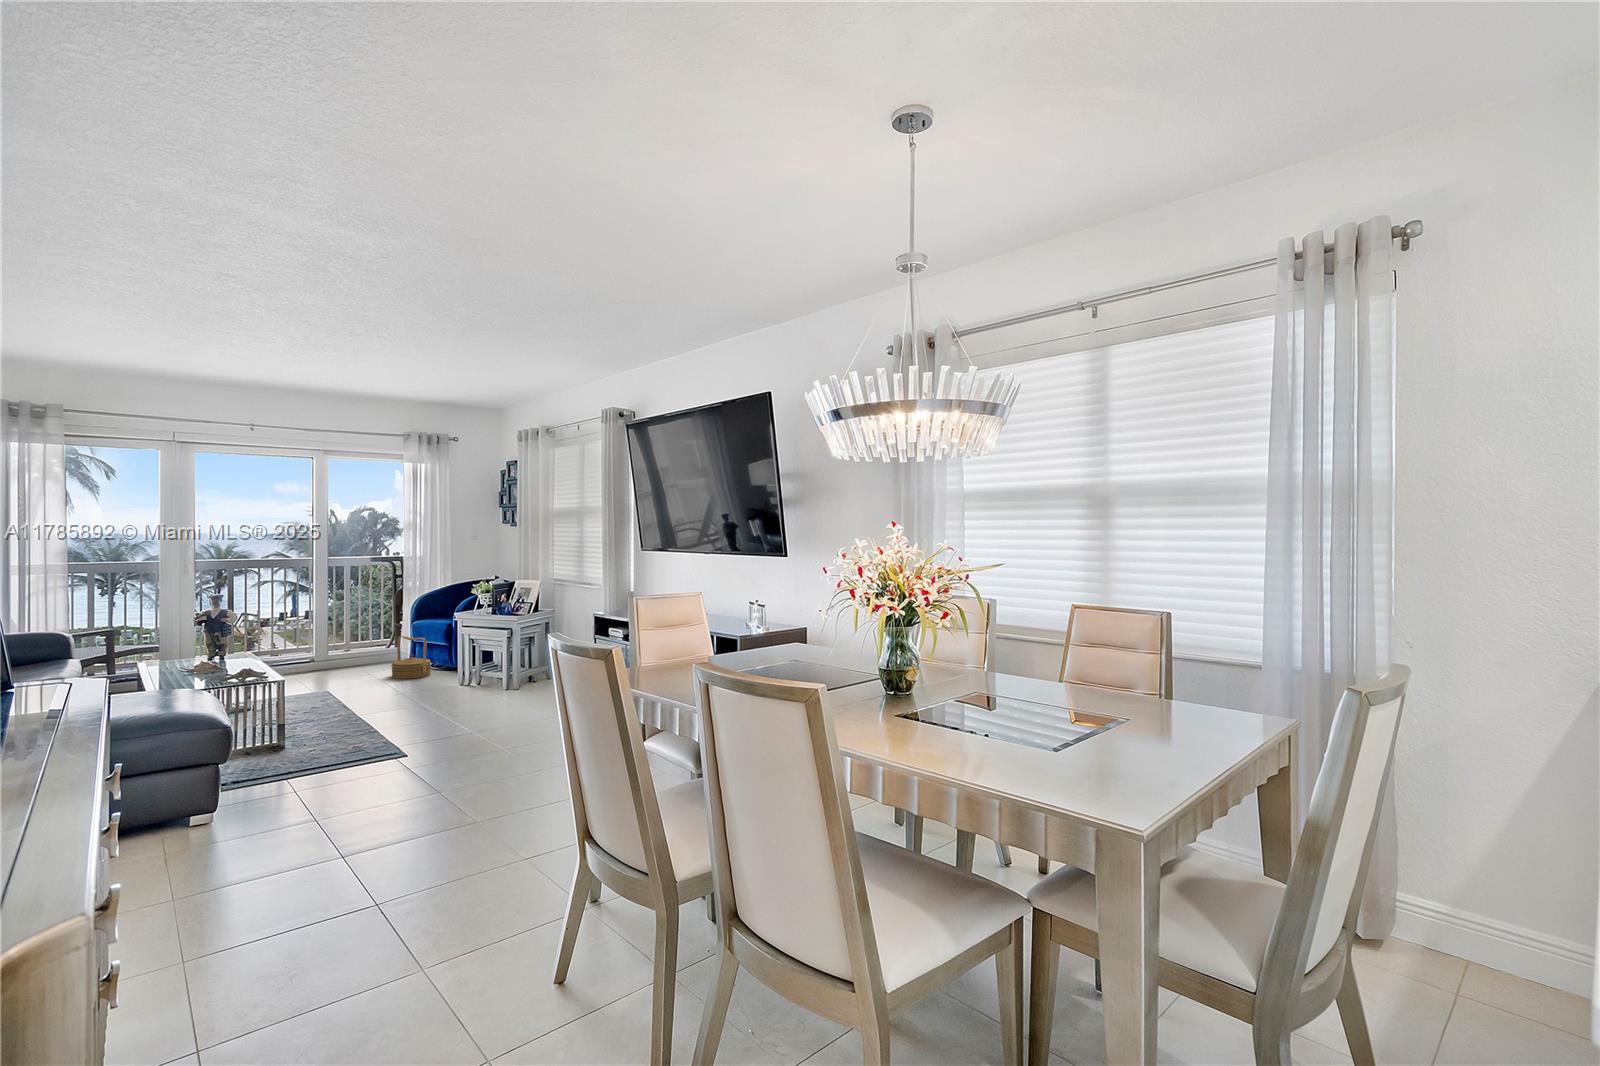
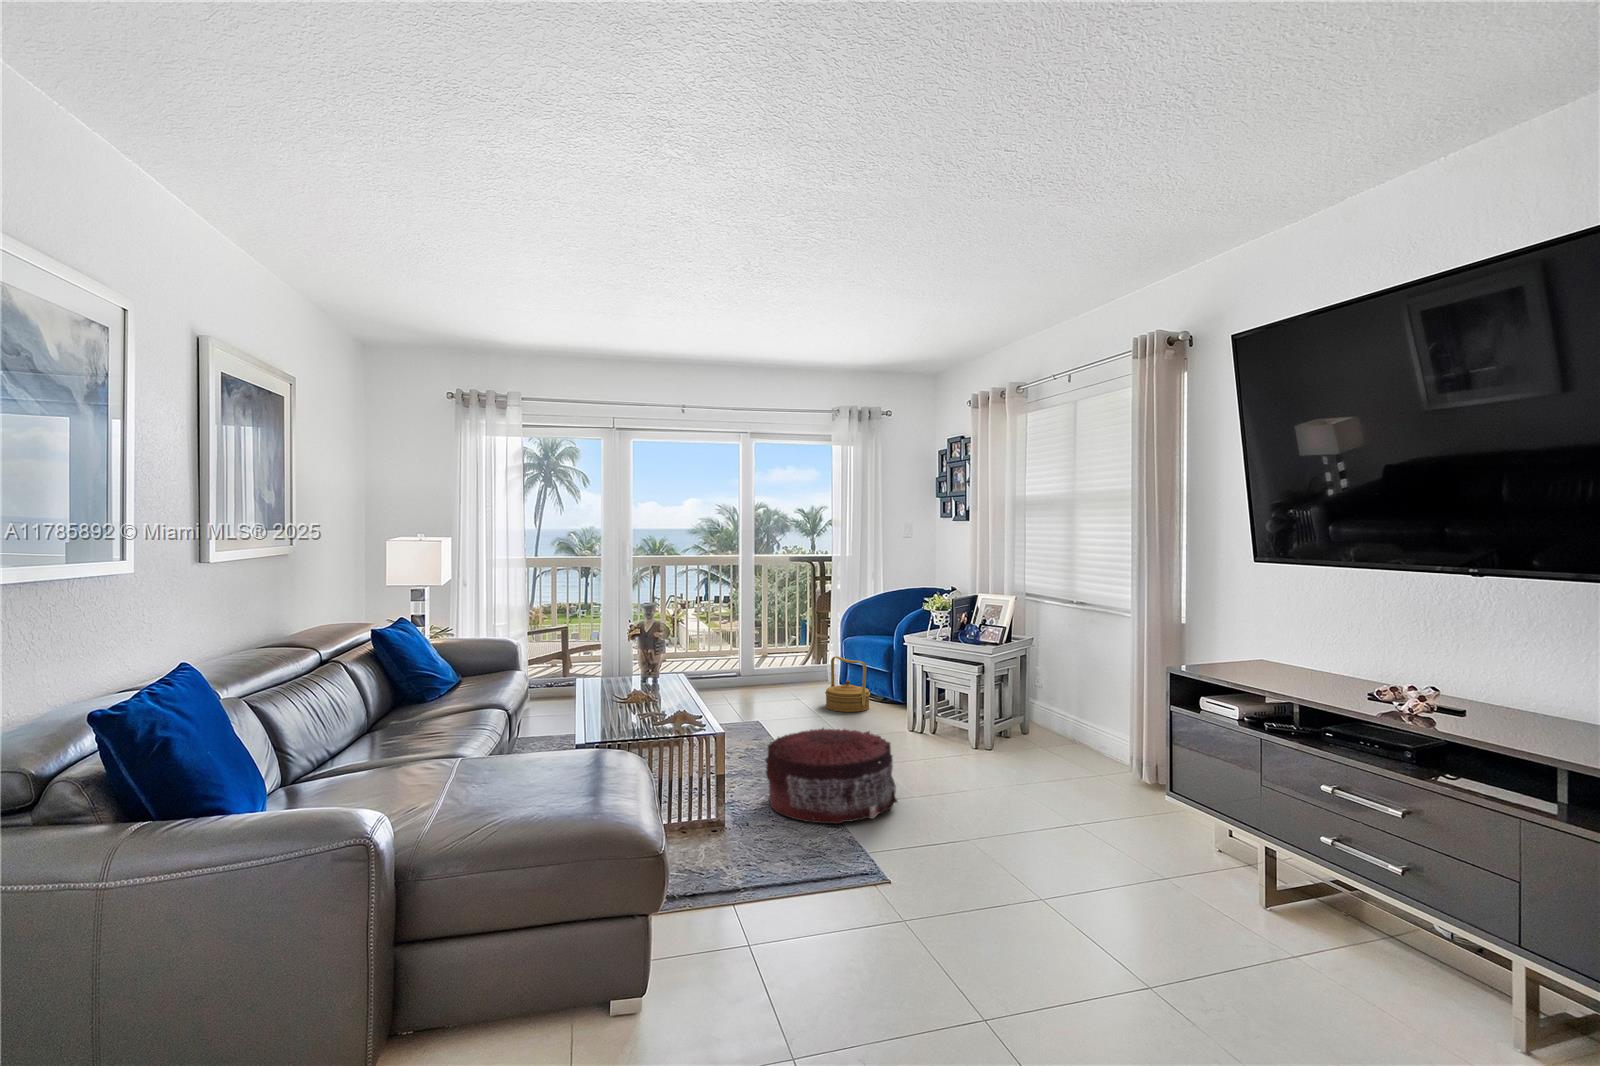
pouf: none [322,677,426,738] -> present [765,728,898,824]

